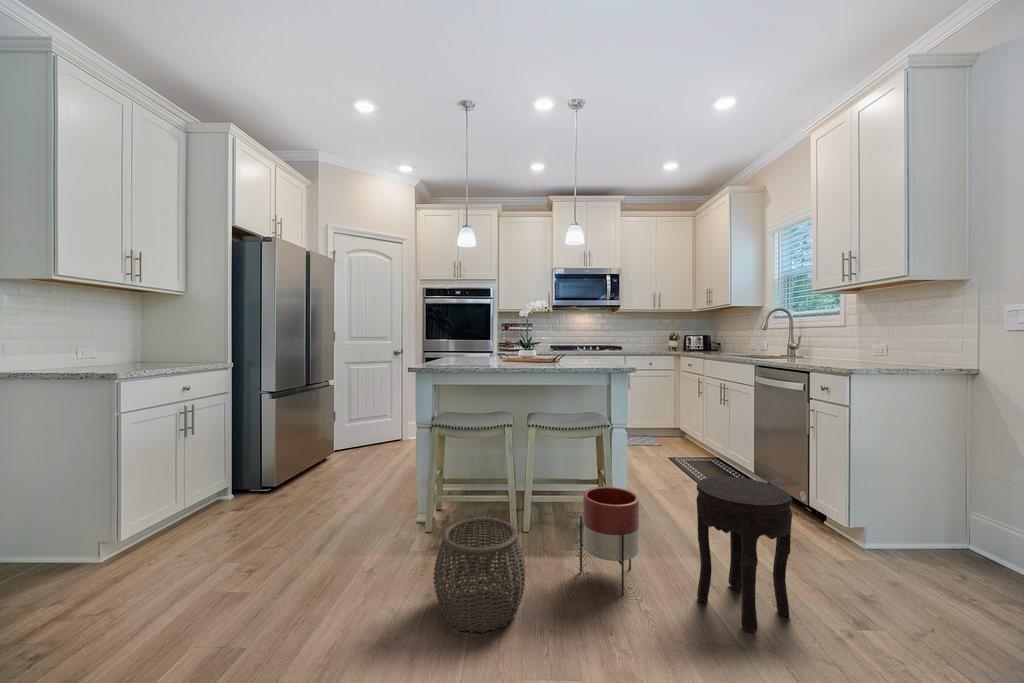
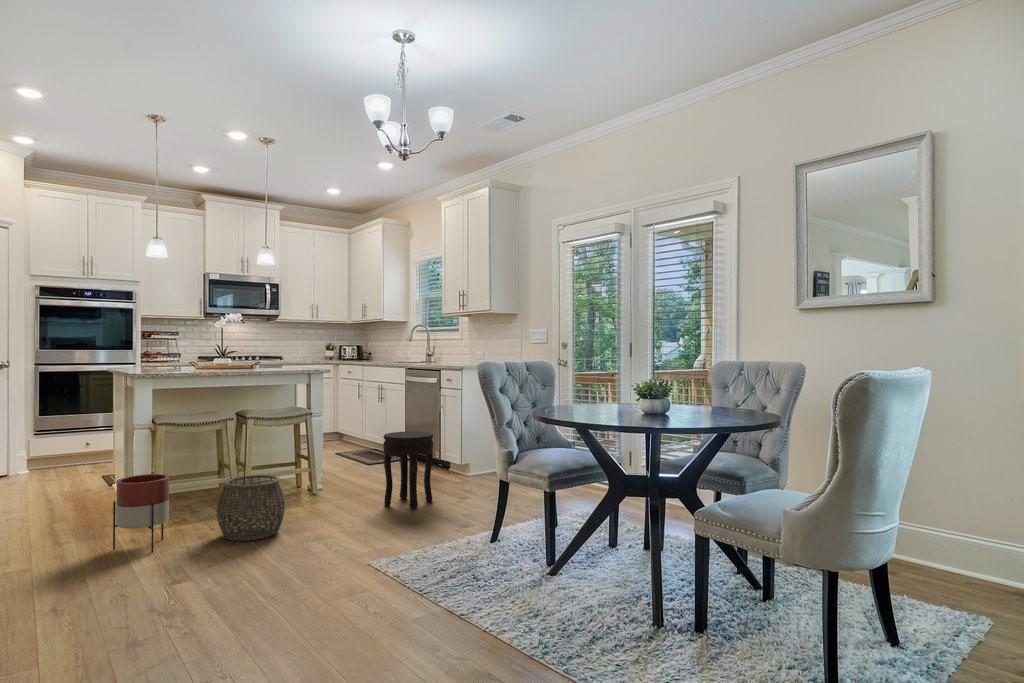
planter: present [580,487,639,595] -> present [113,474,169,553]

